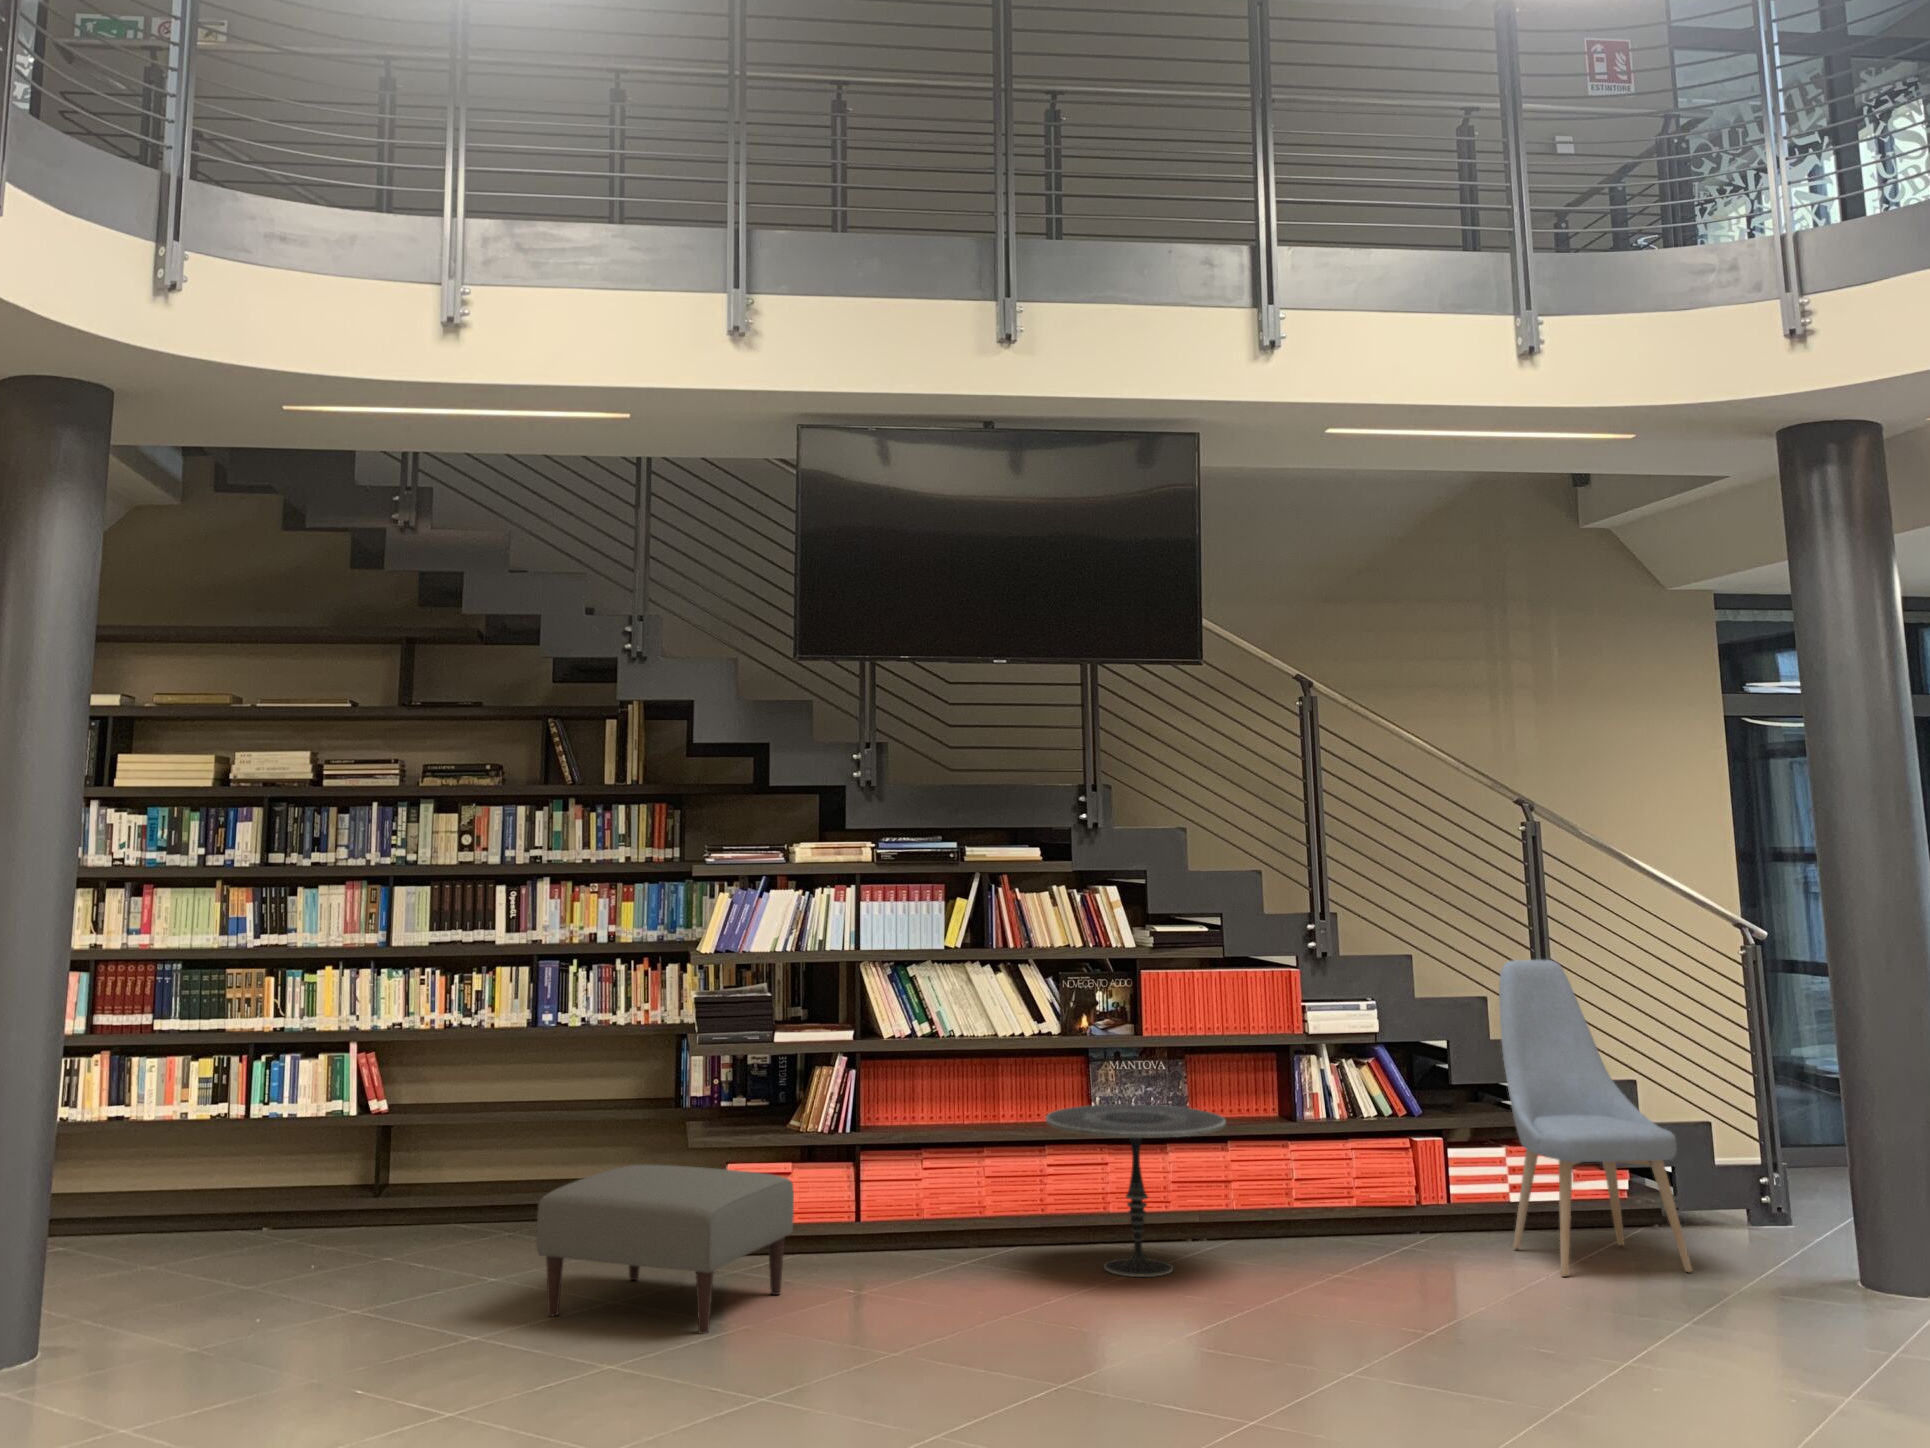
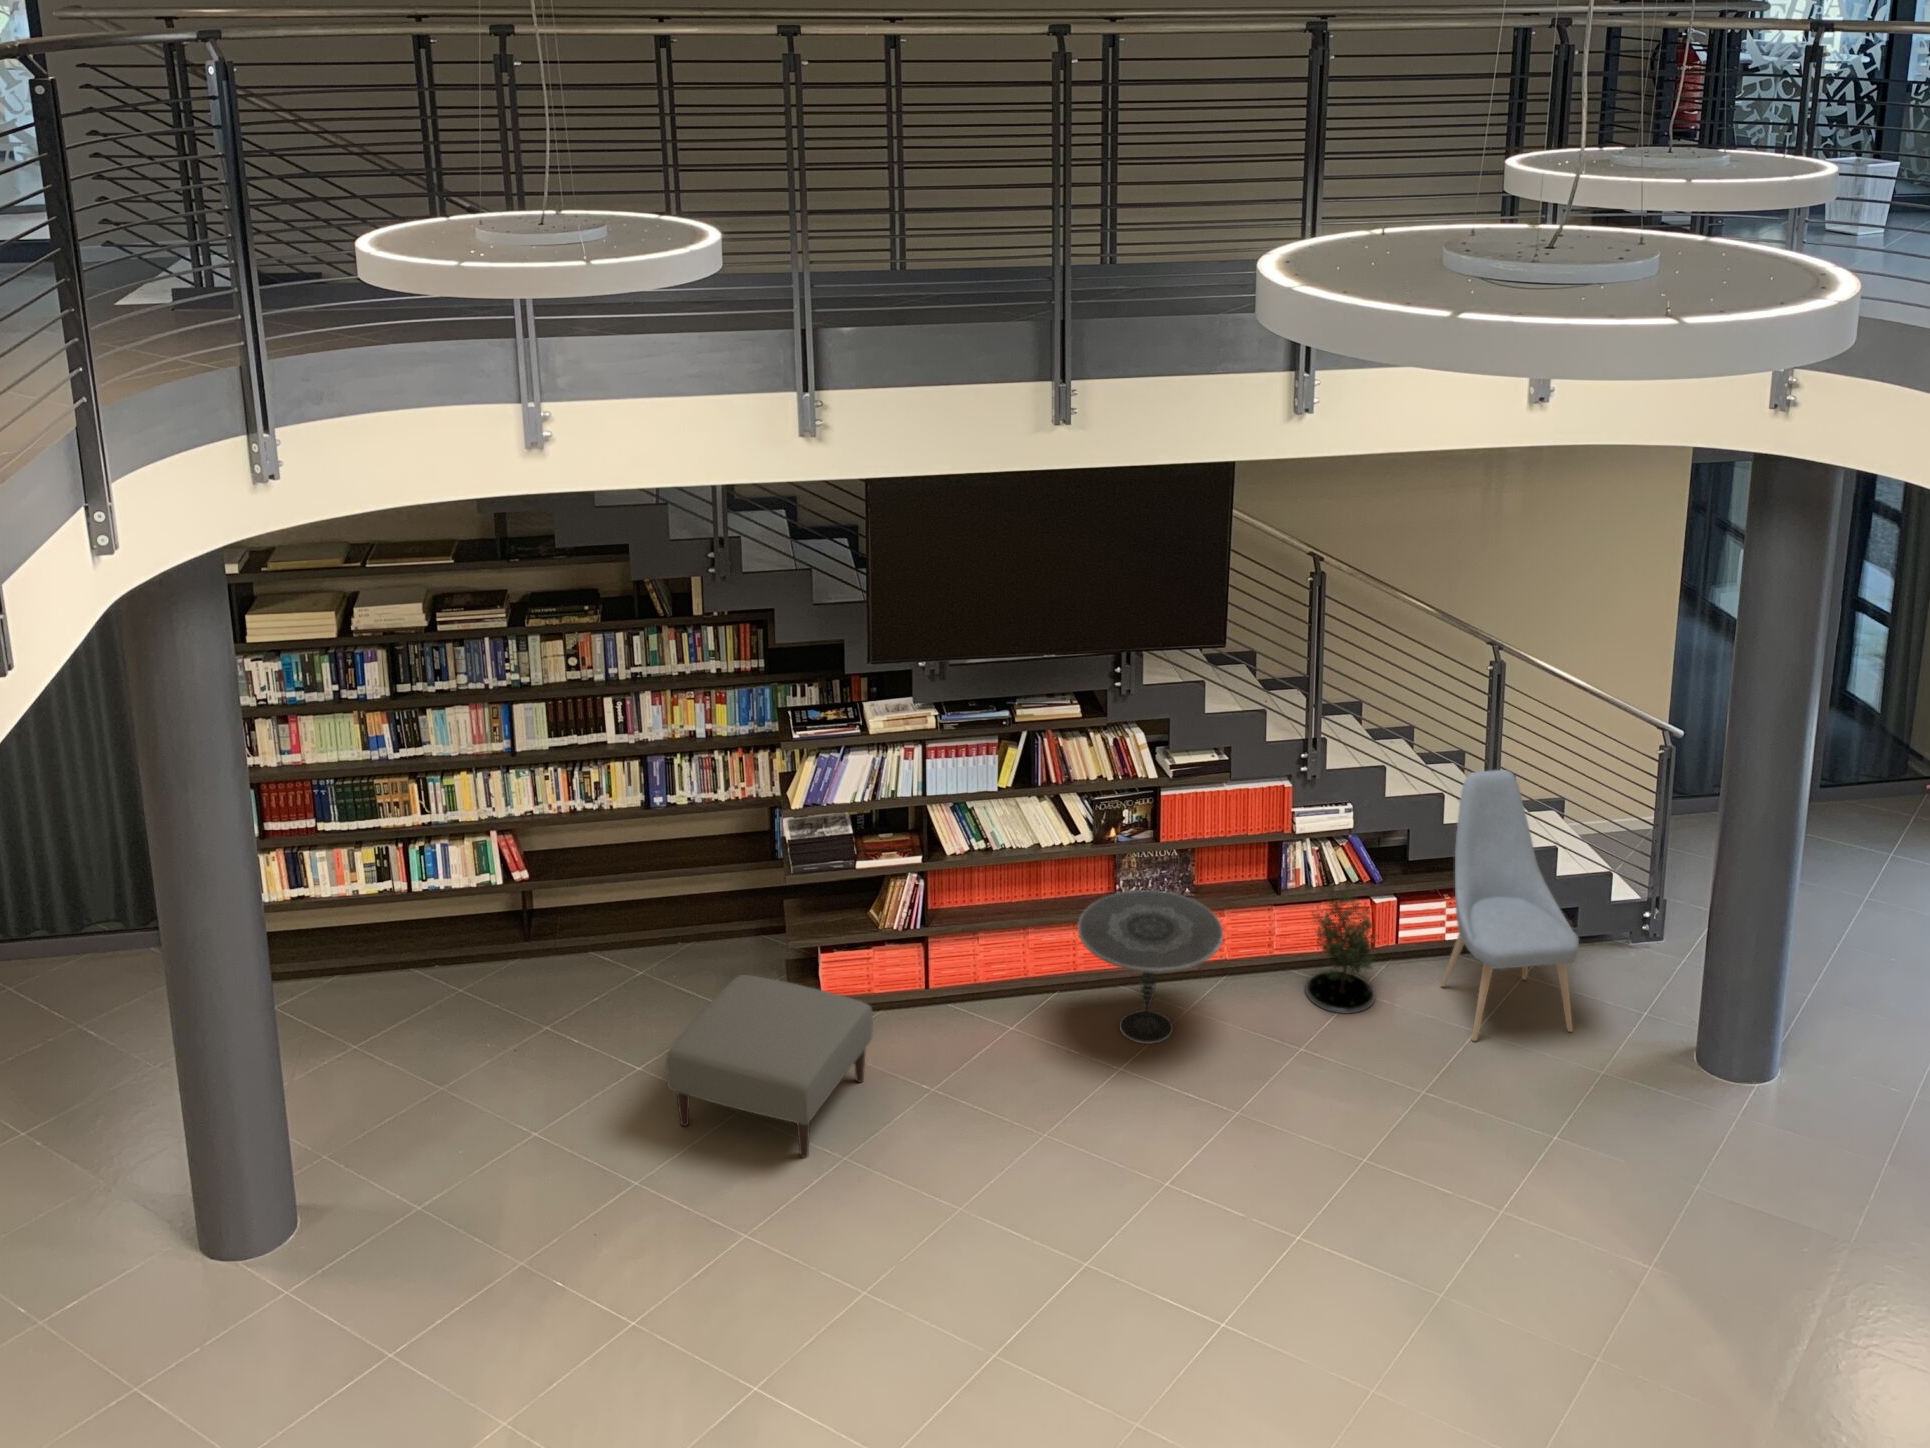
potted tree: none [1332,1086,1430,1263] -> present [1305,891,1379,1014]

